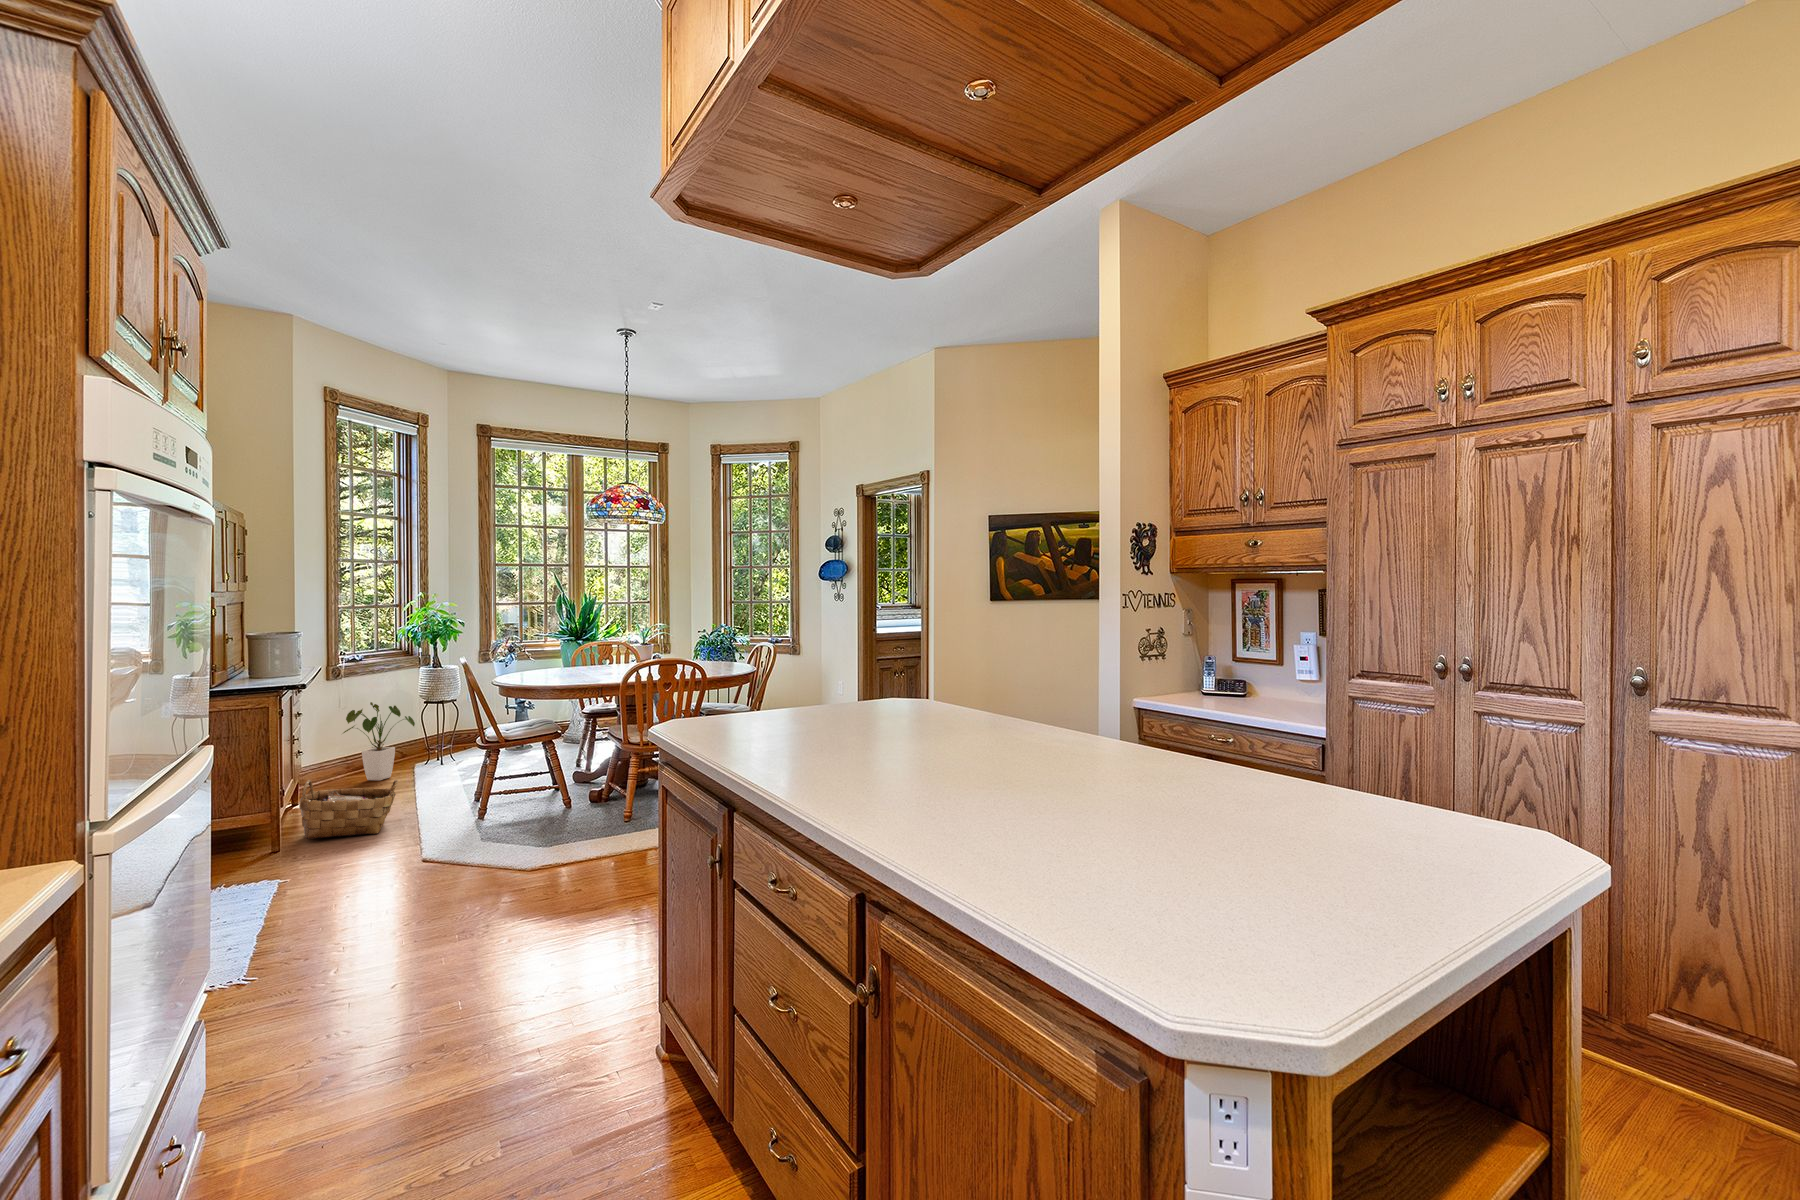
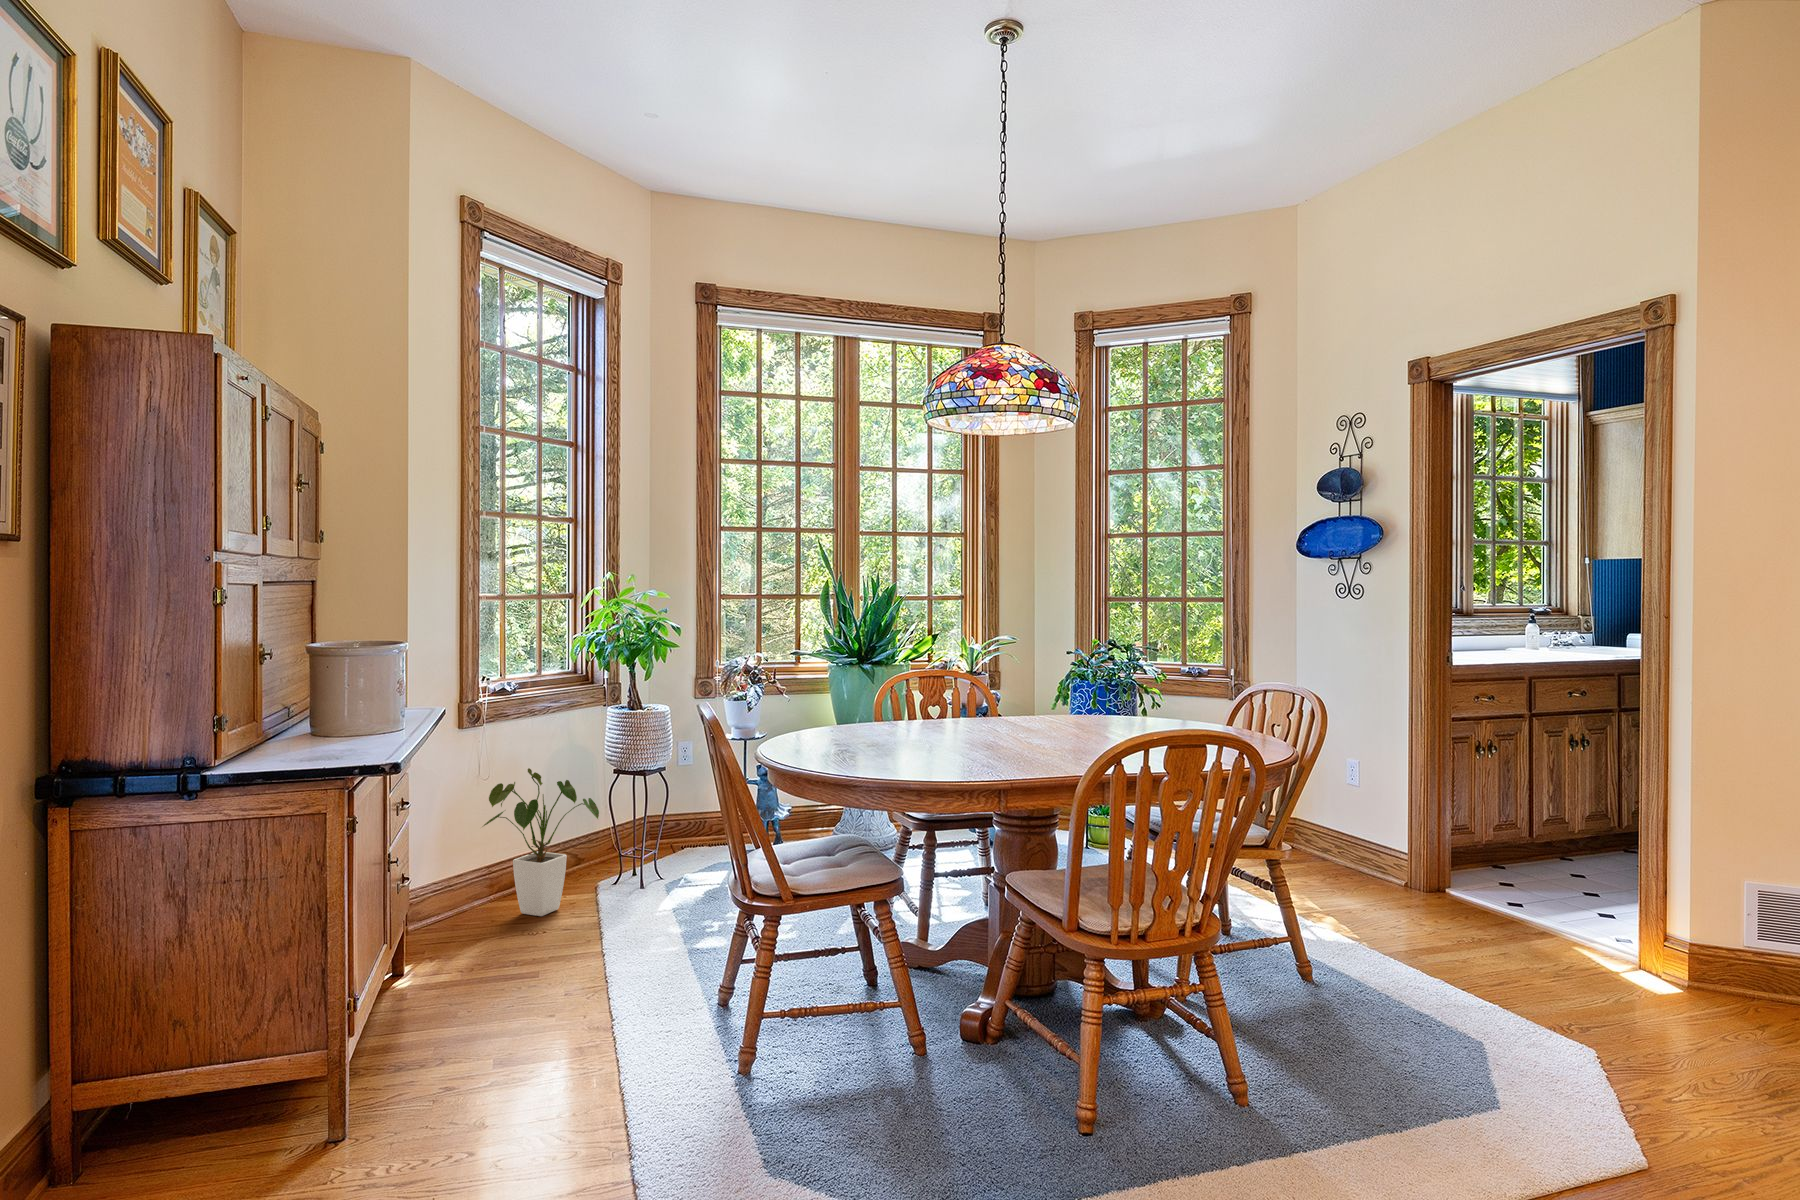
woven basket: present [299,780,398,839] -> none [386,961,575,1101]

